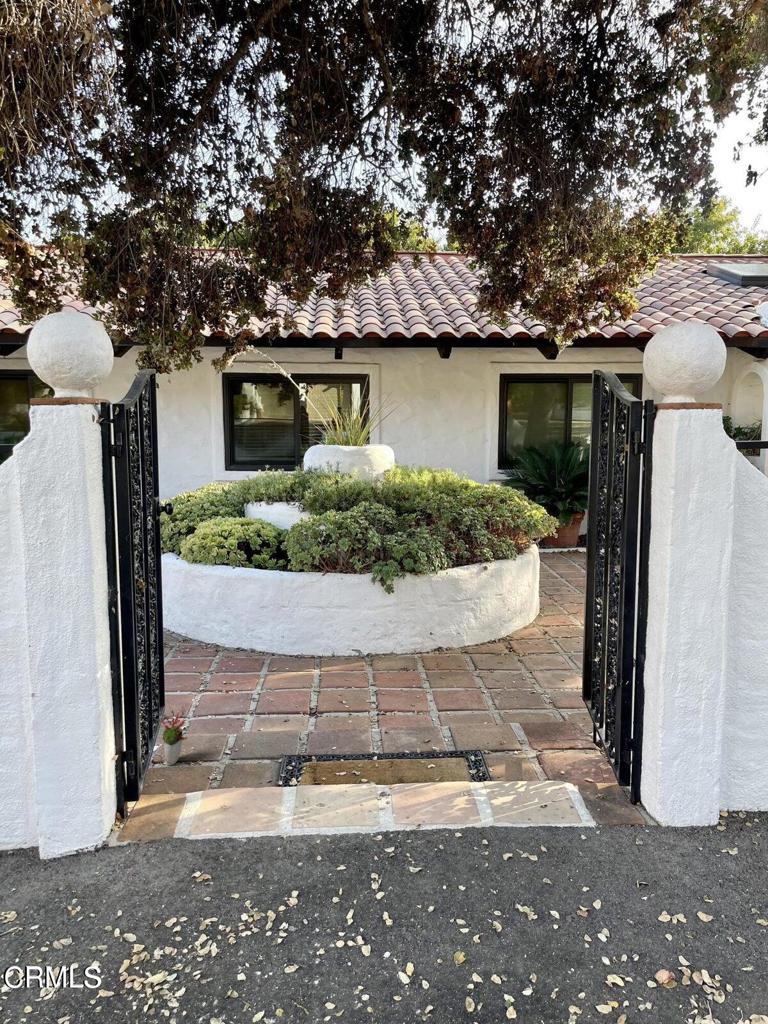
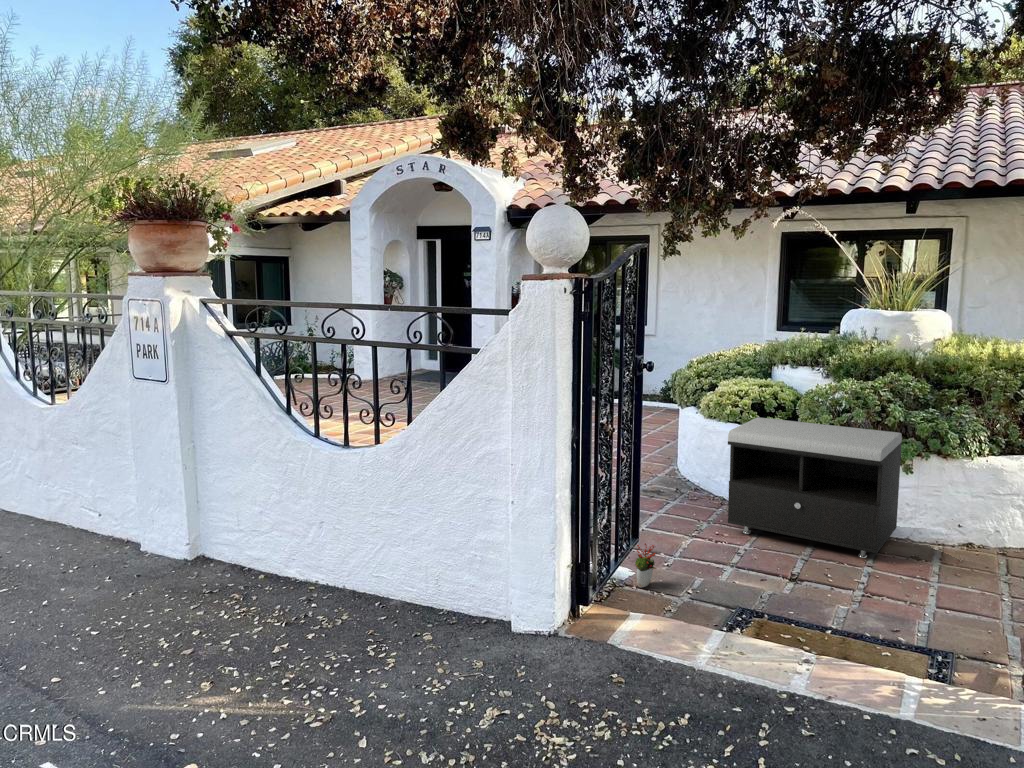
storage bench: none [235,556,395,687] -> present [728,417,902,558]

